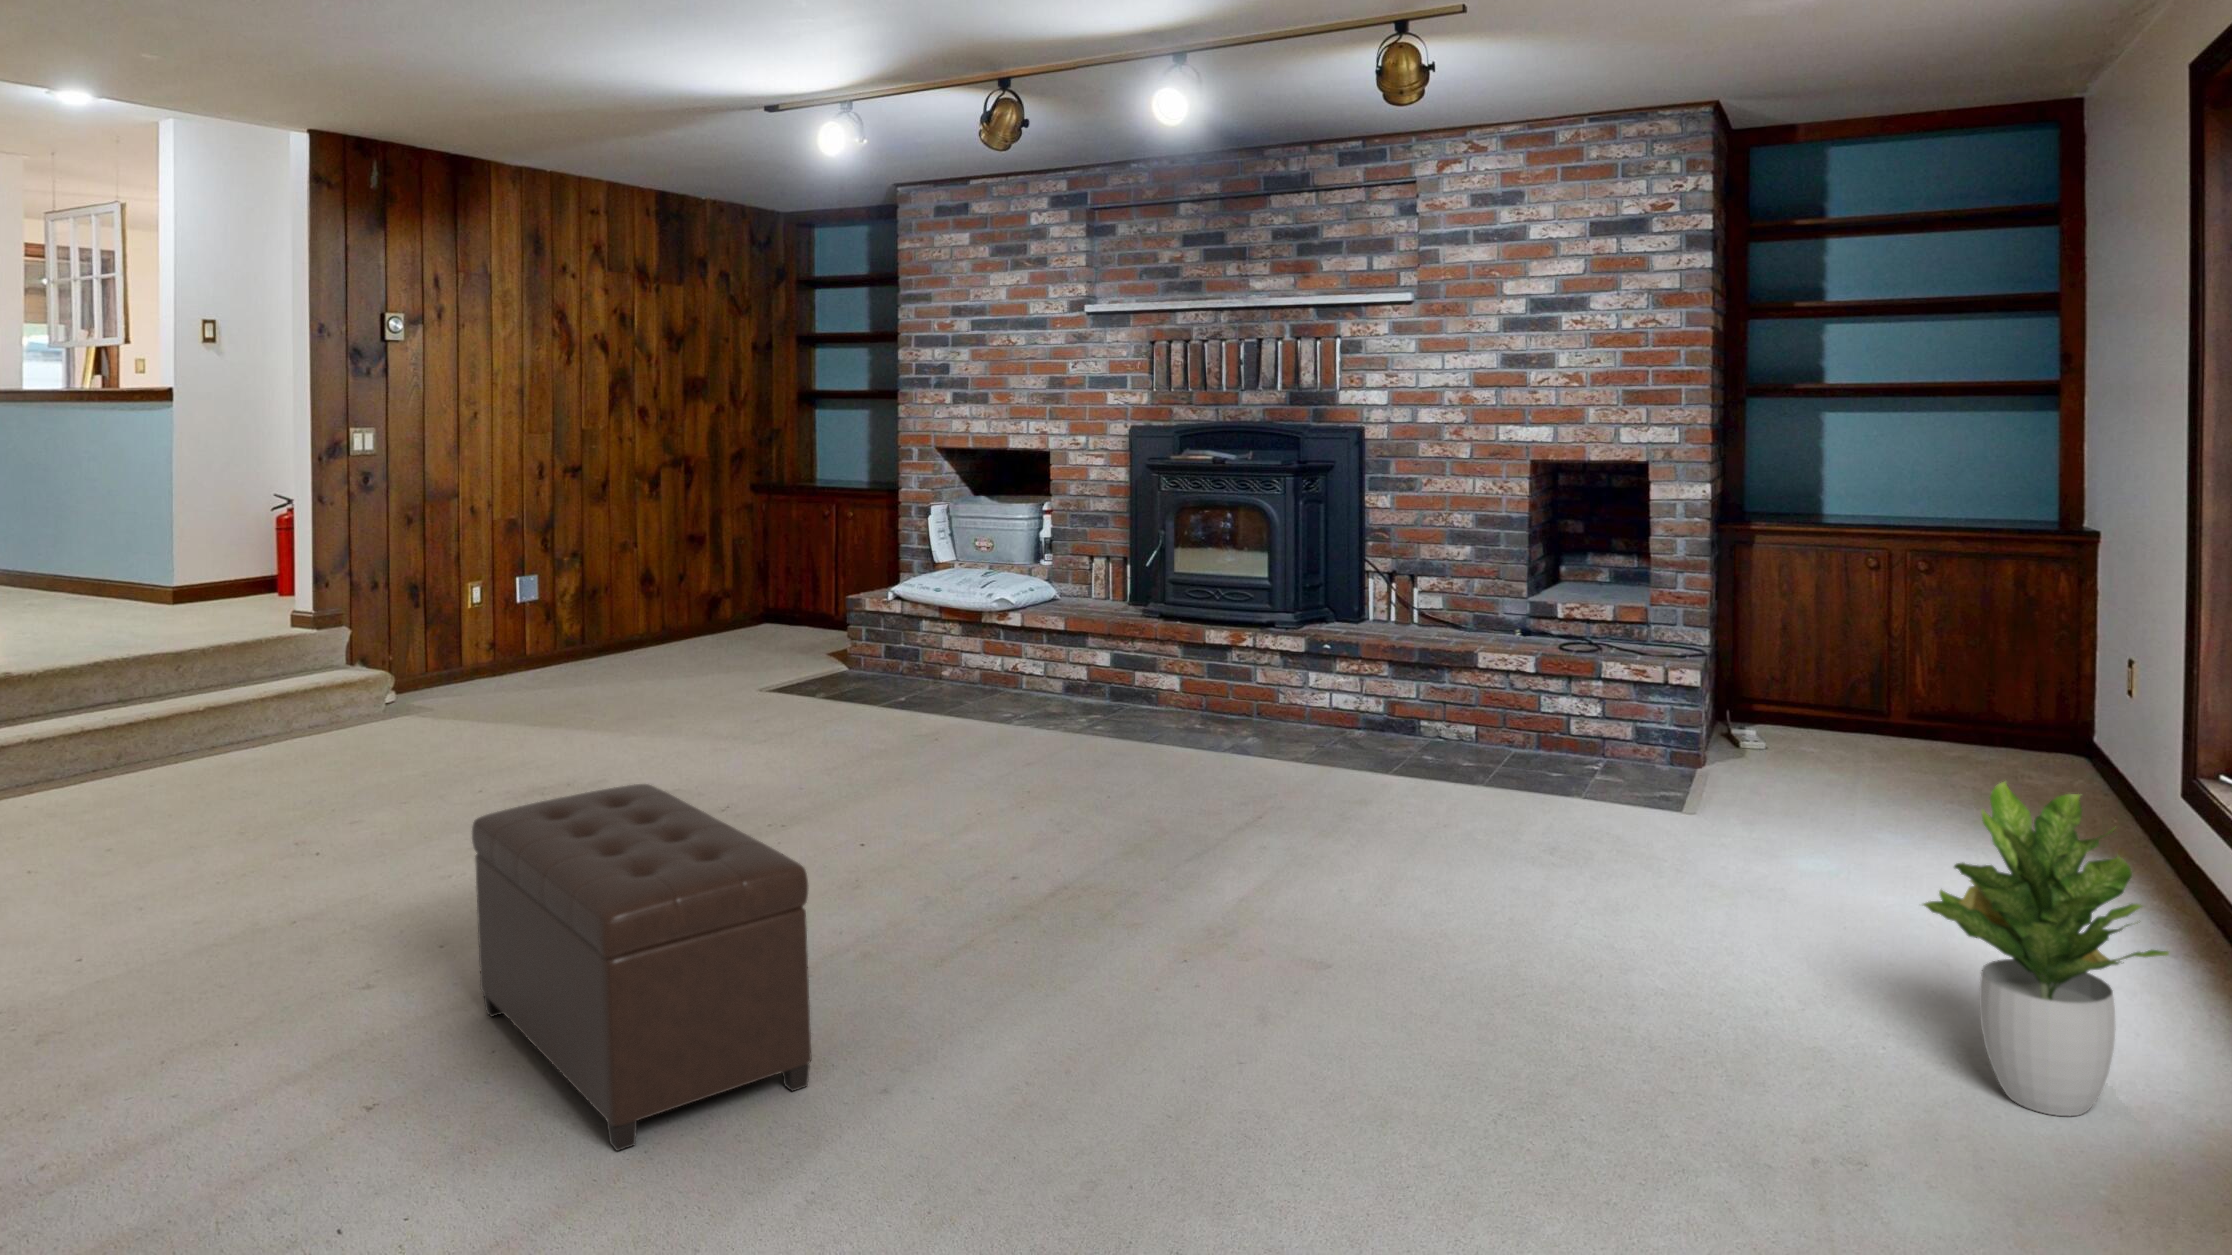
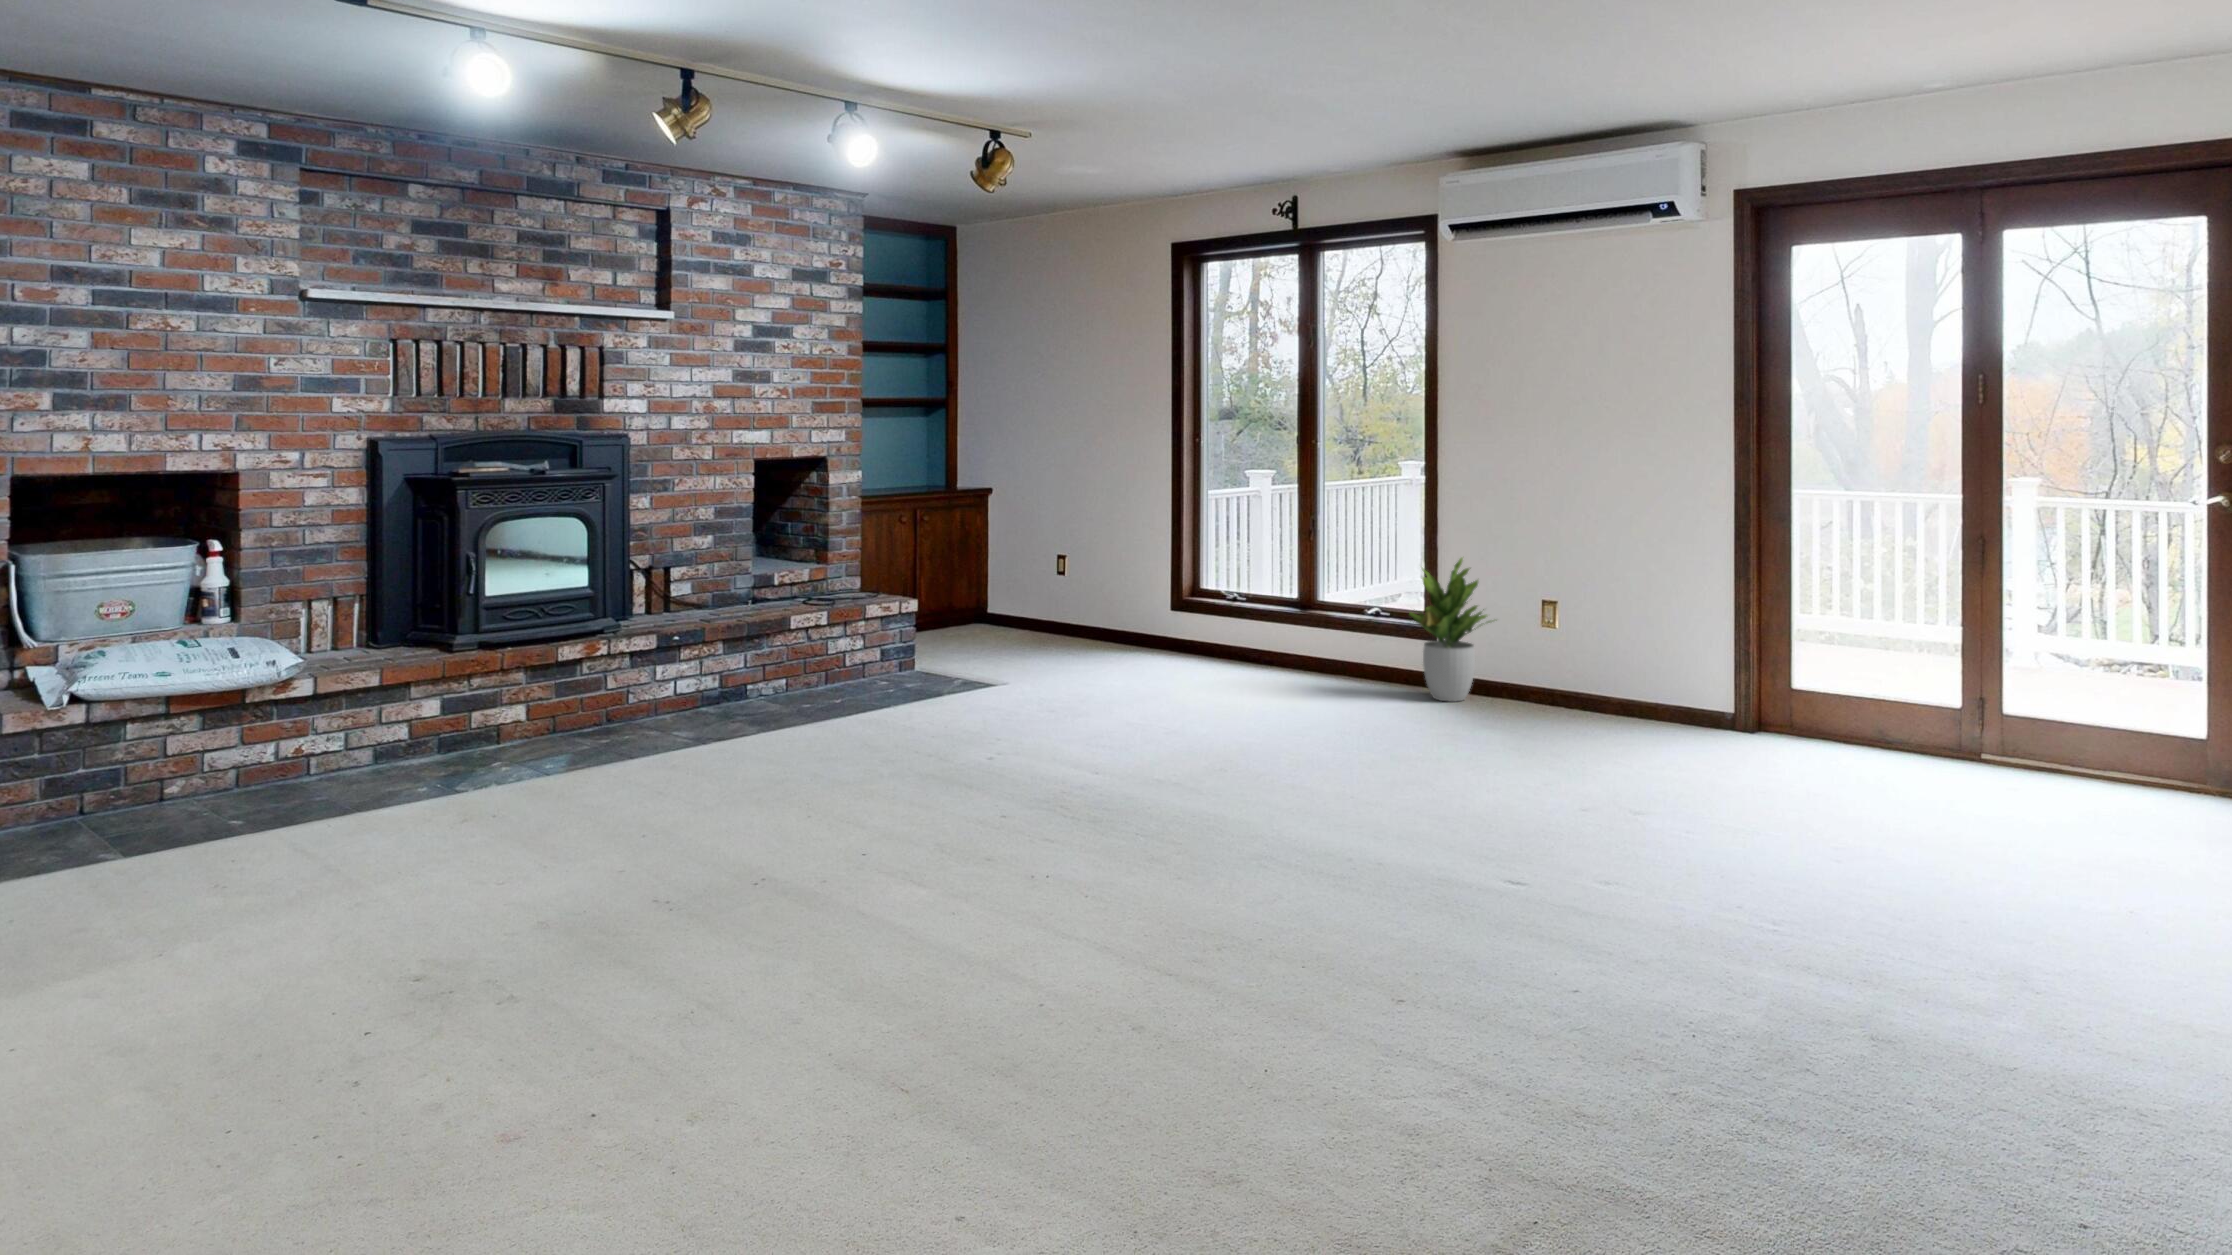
ottoman: present [472,784,811,1151] -> none [1144,713,1539,1002]

